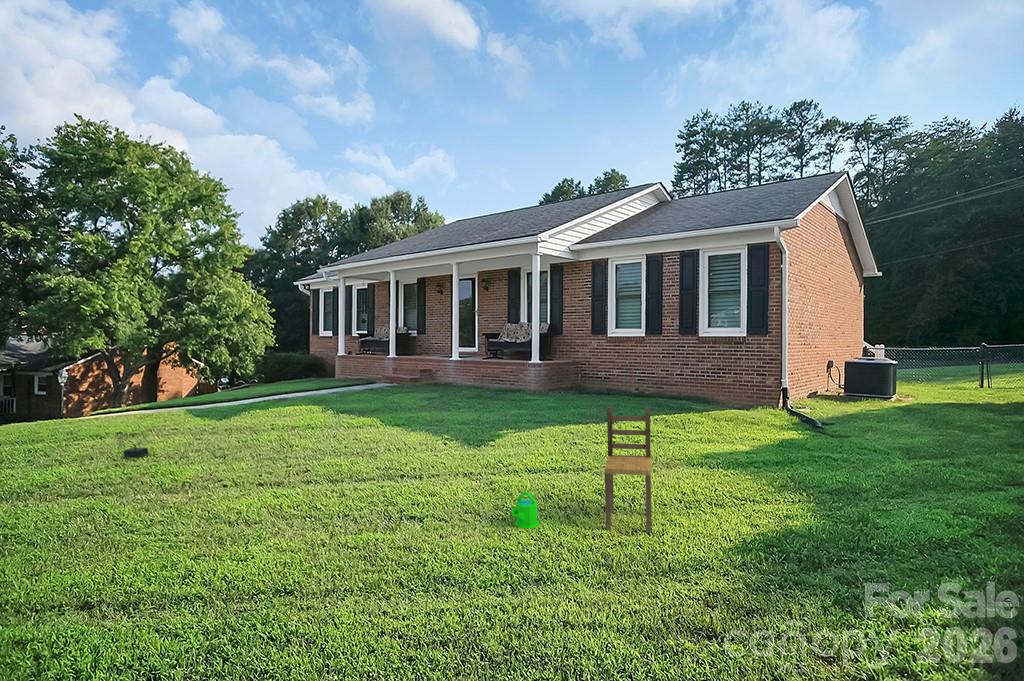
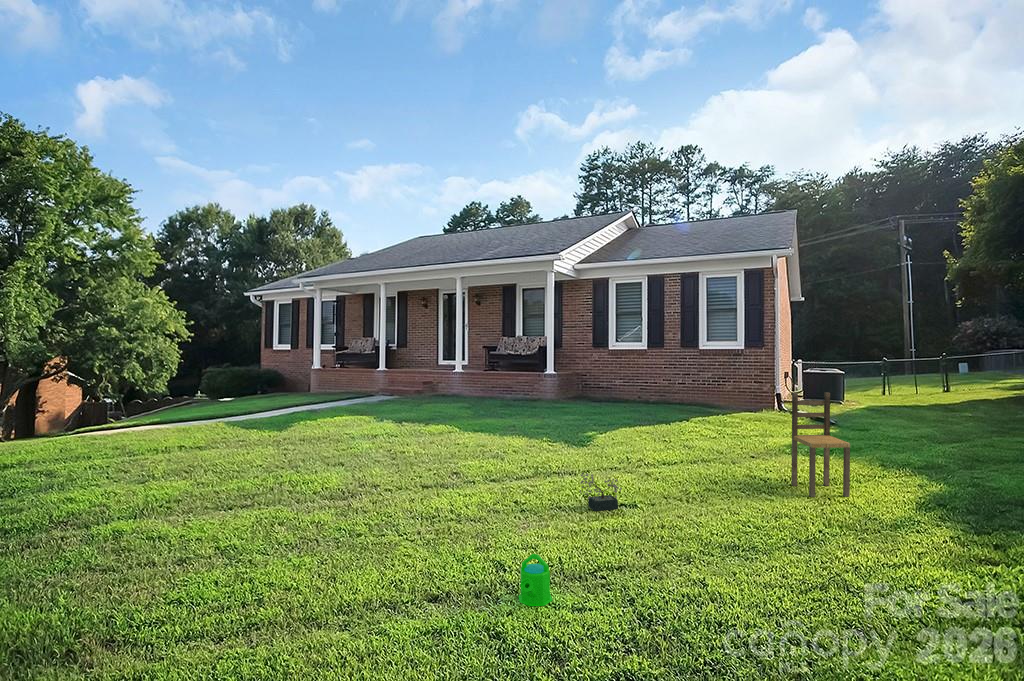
decorative plant: present [118,432,149,458] -> present [579,473,622,511]
watering can: present [511,492,539,528] -> present [518,554,553,606]

